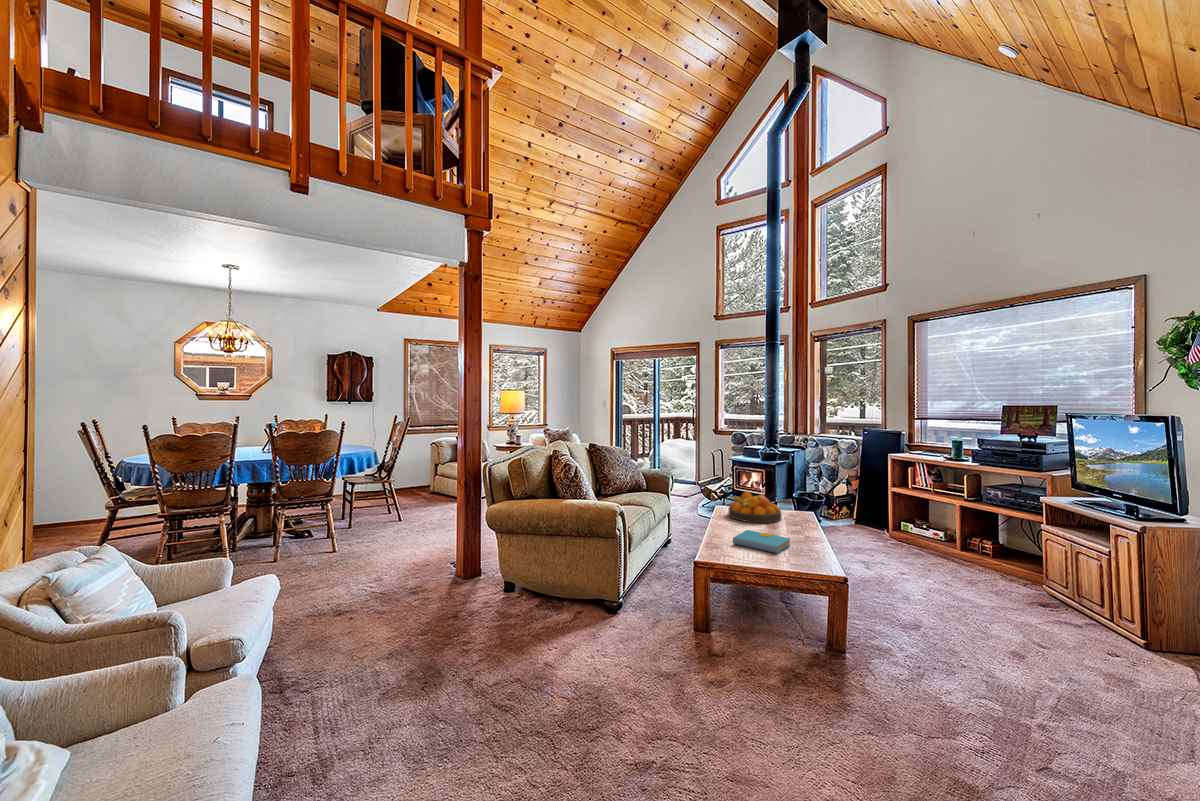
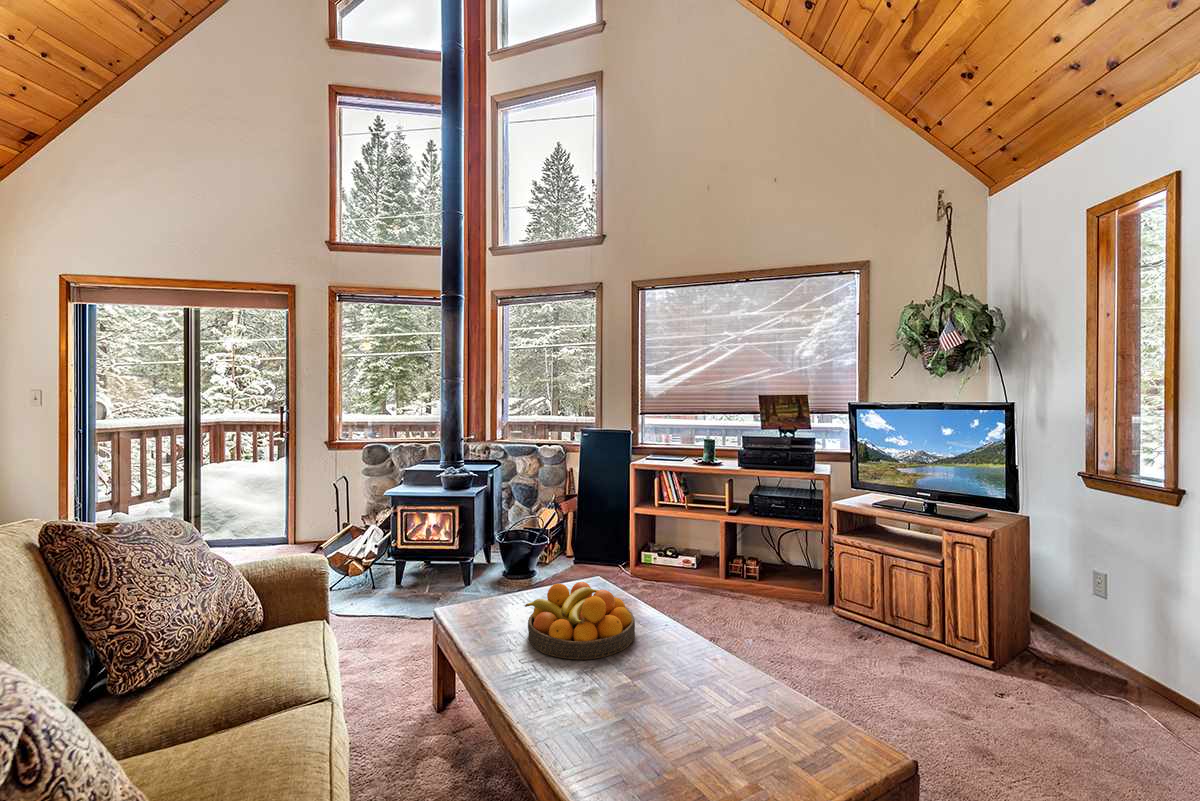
book: present [733,530,790,554] -> none [674,697,811,771]

